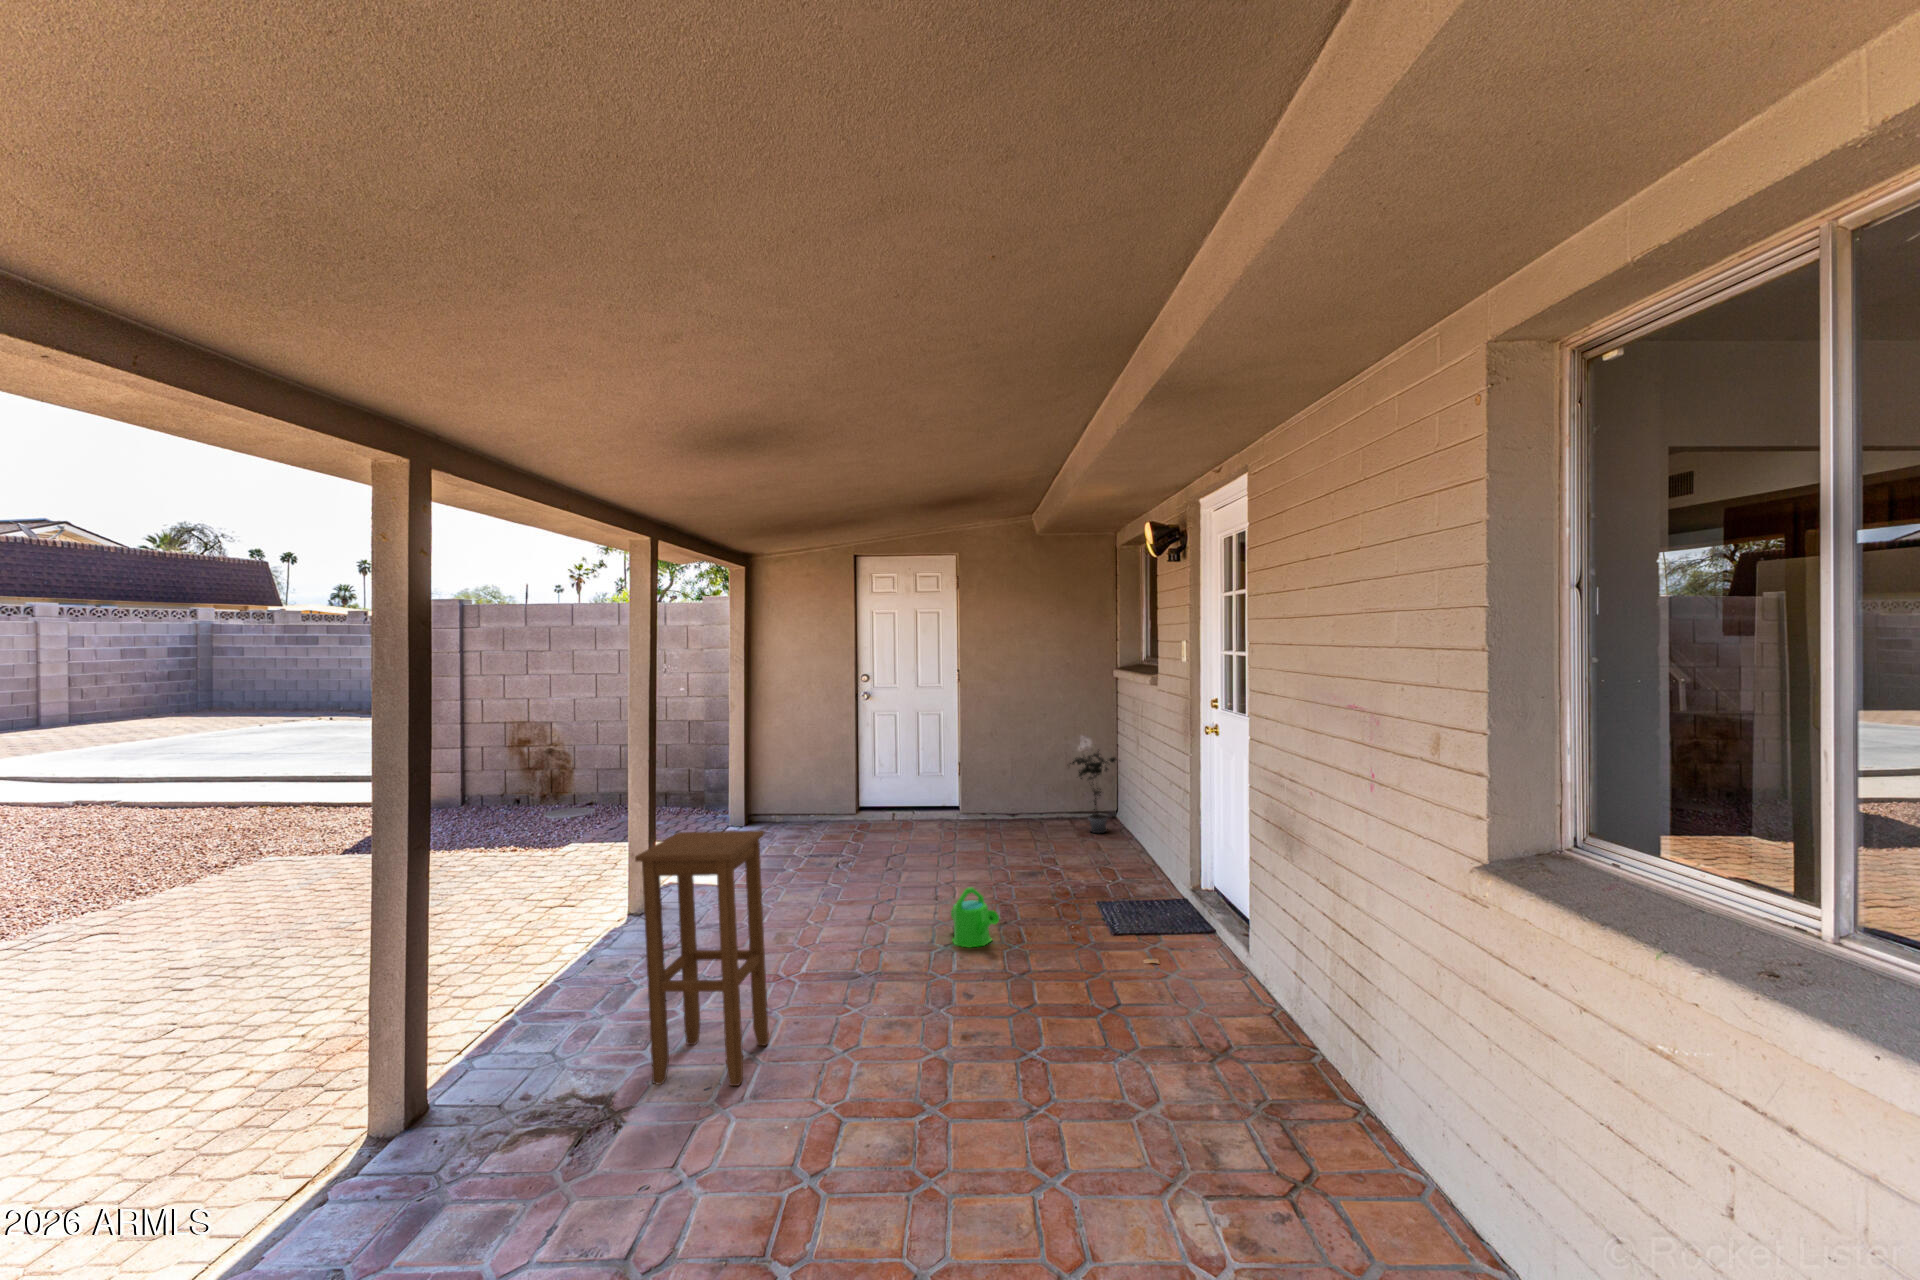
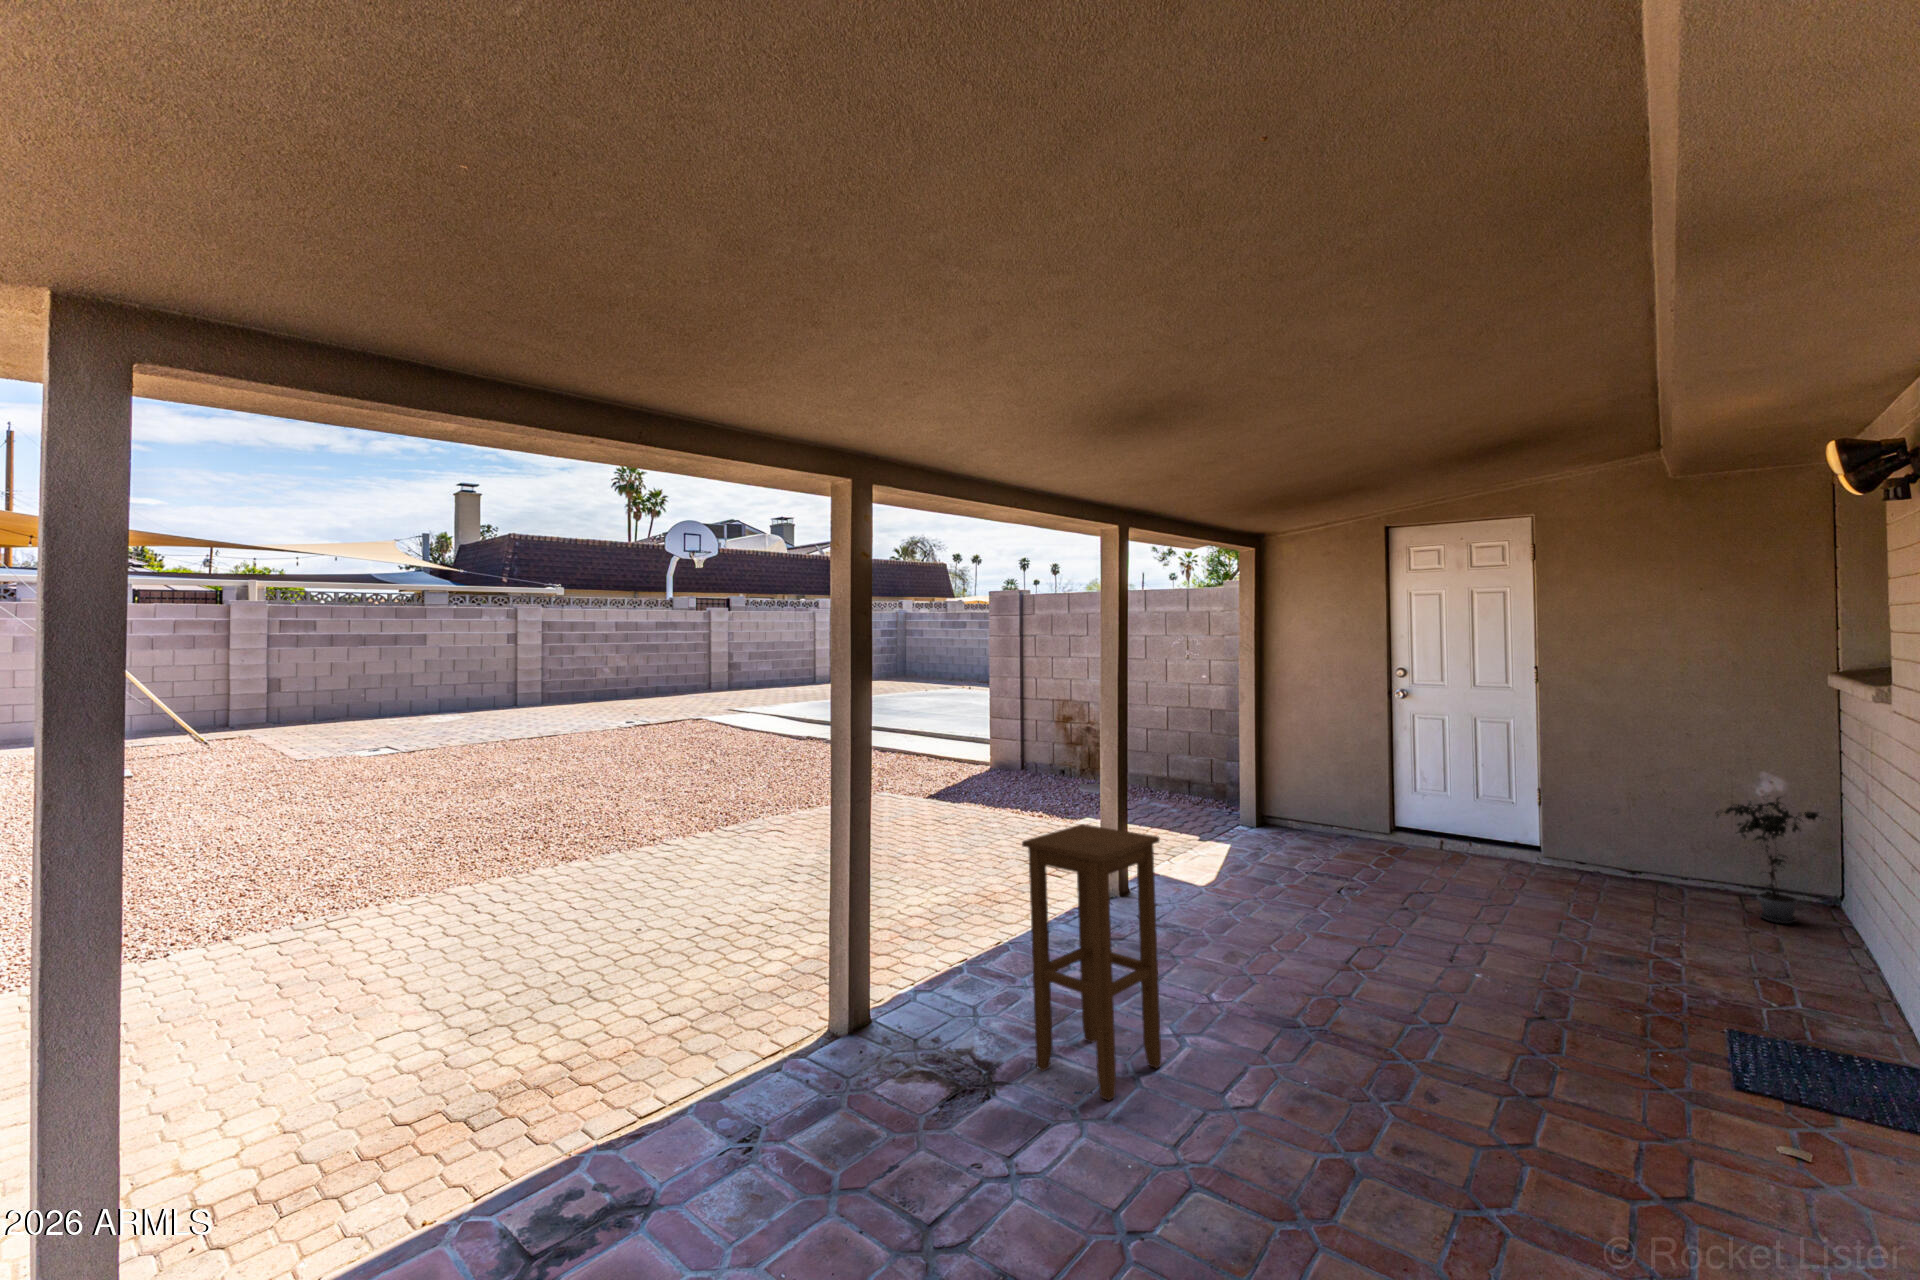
watering can: present [951,887,999,947] -> none [1443,955,1509,1036]

